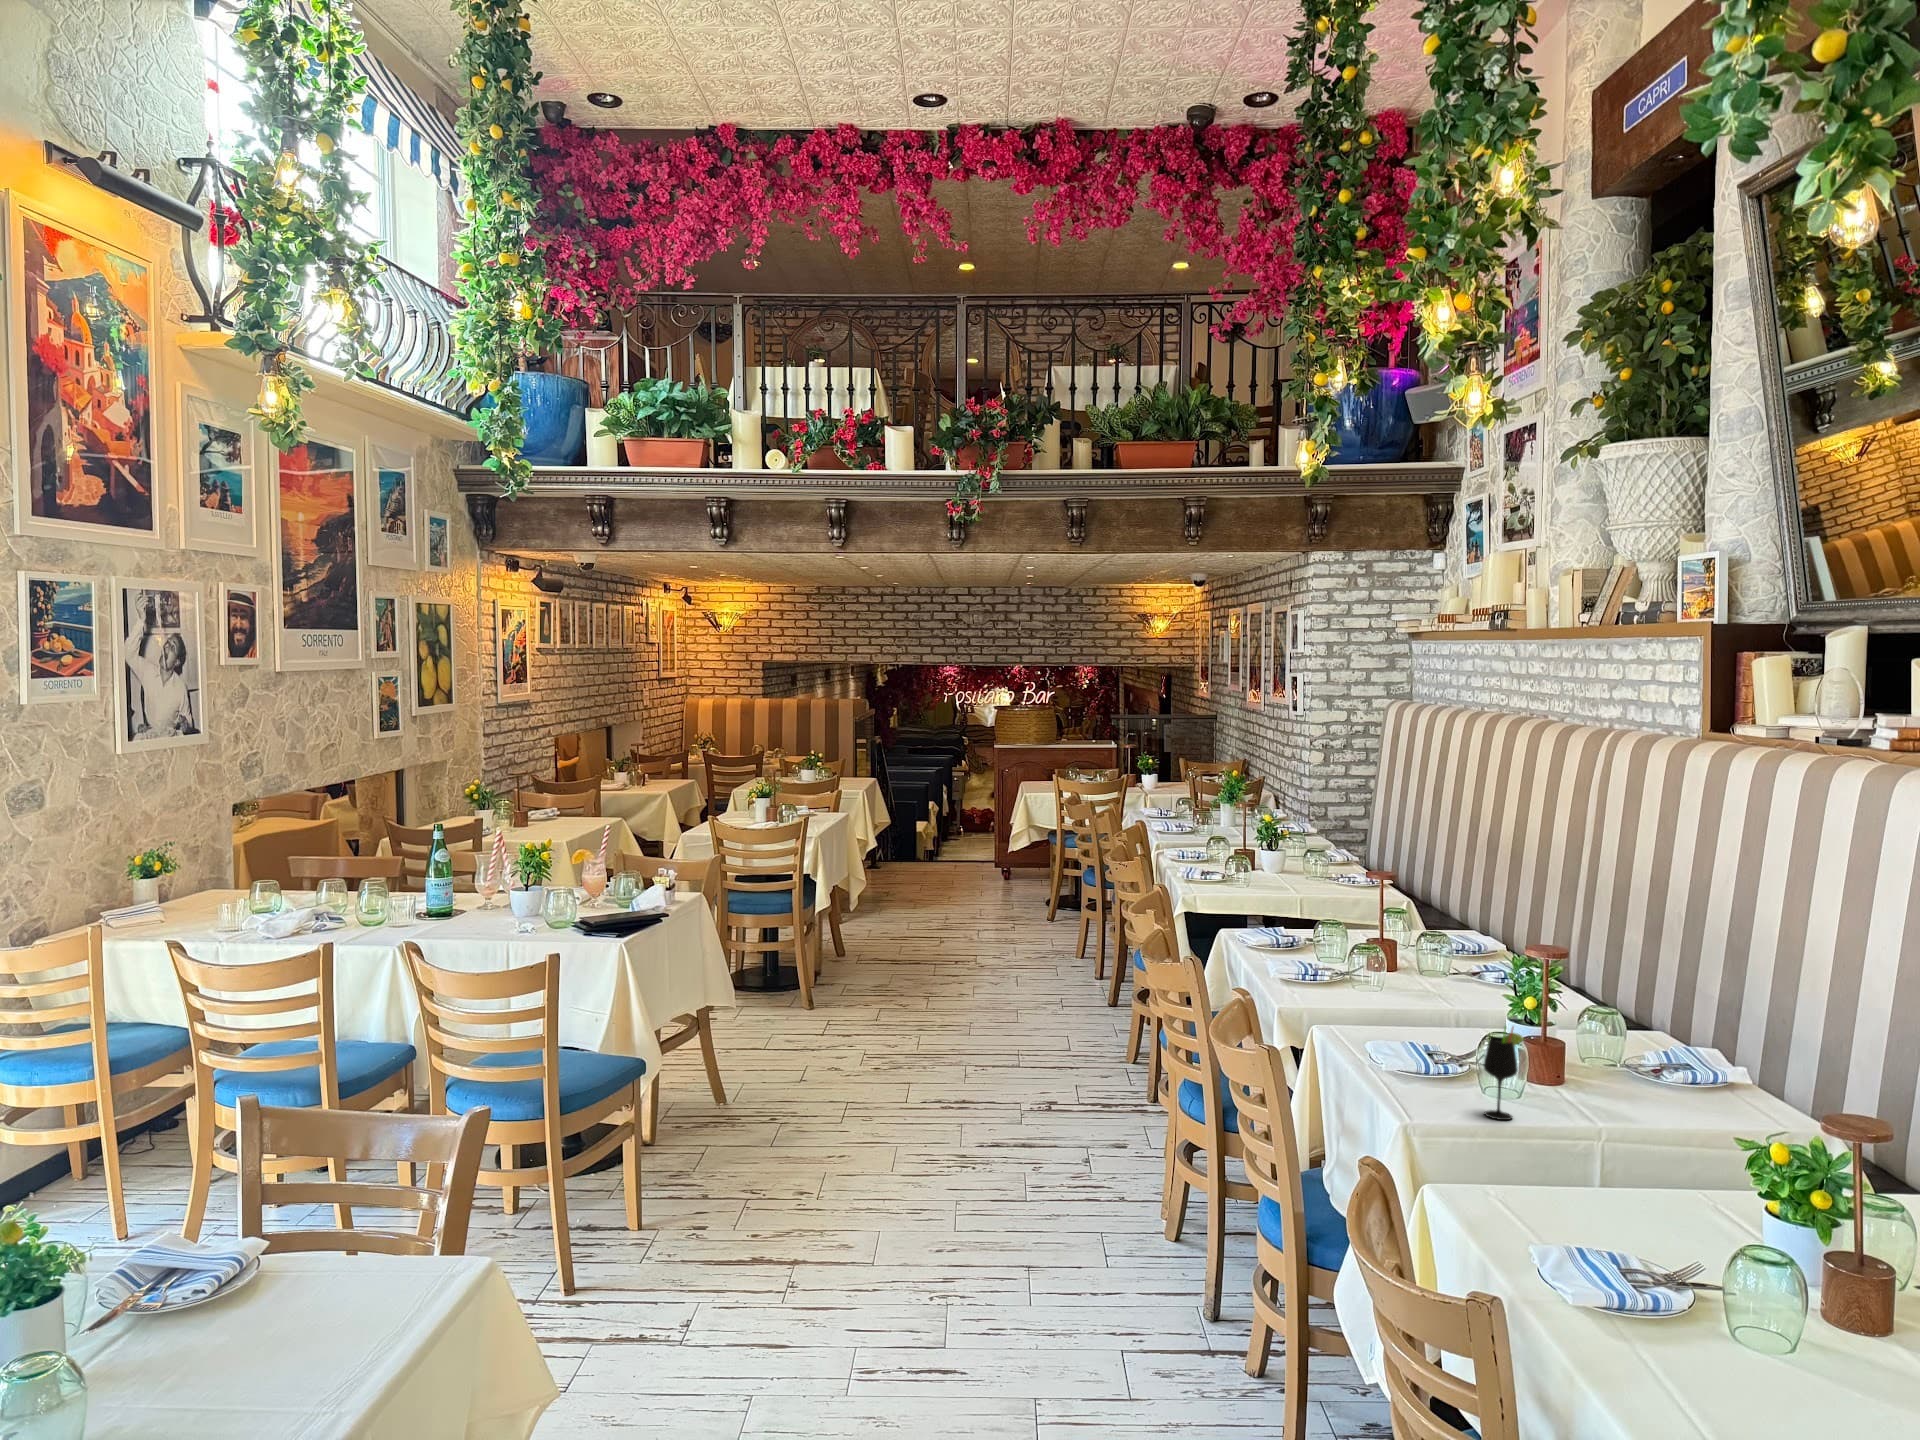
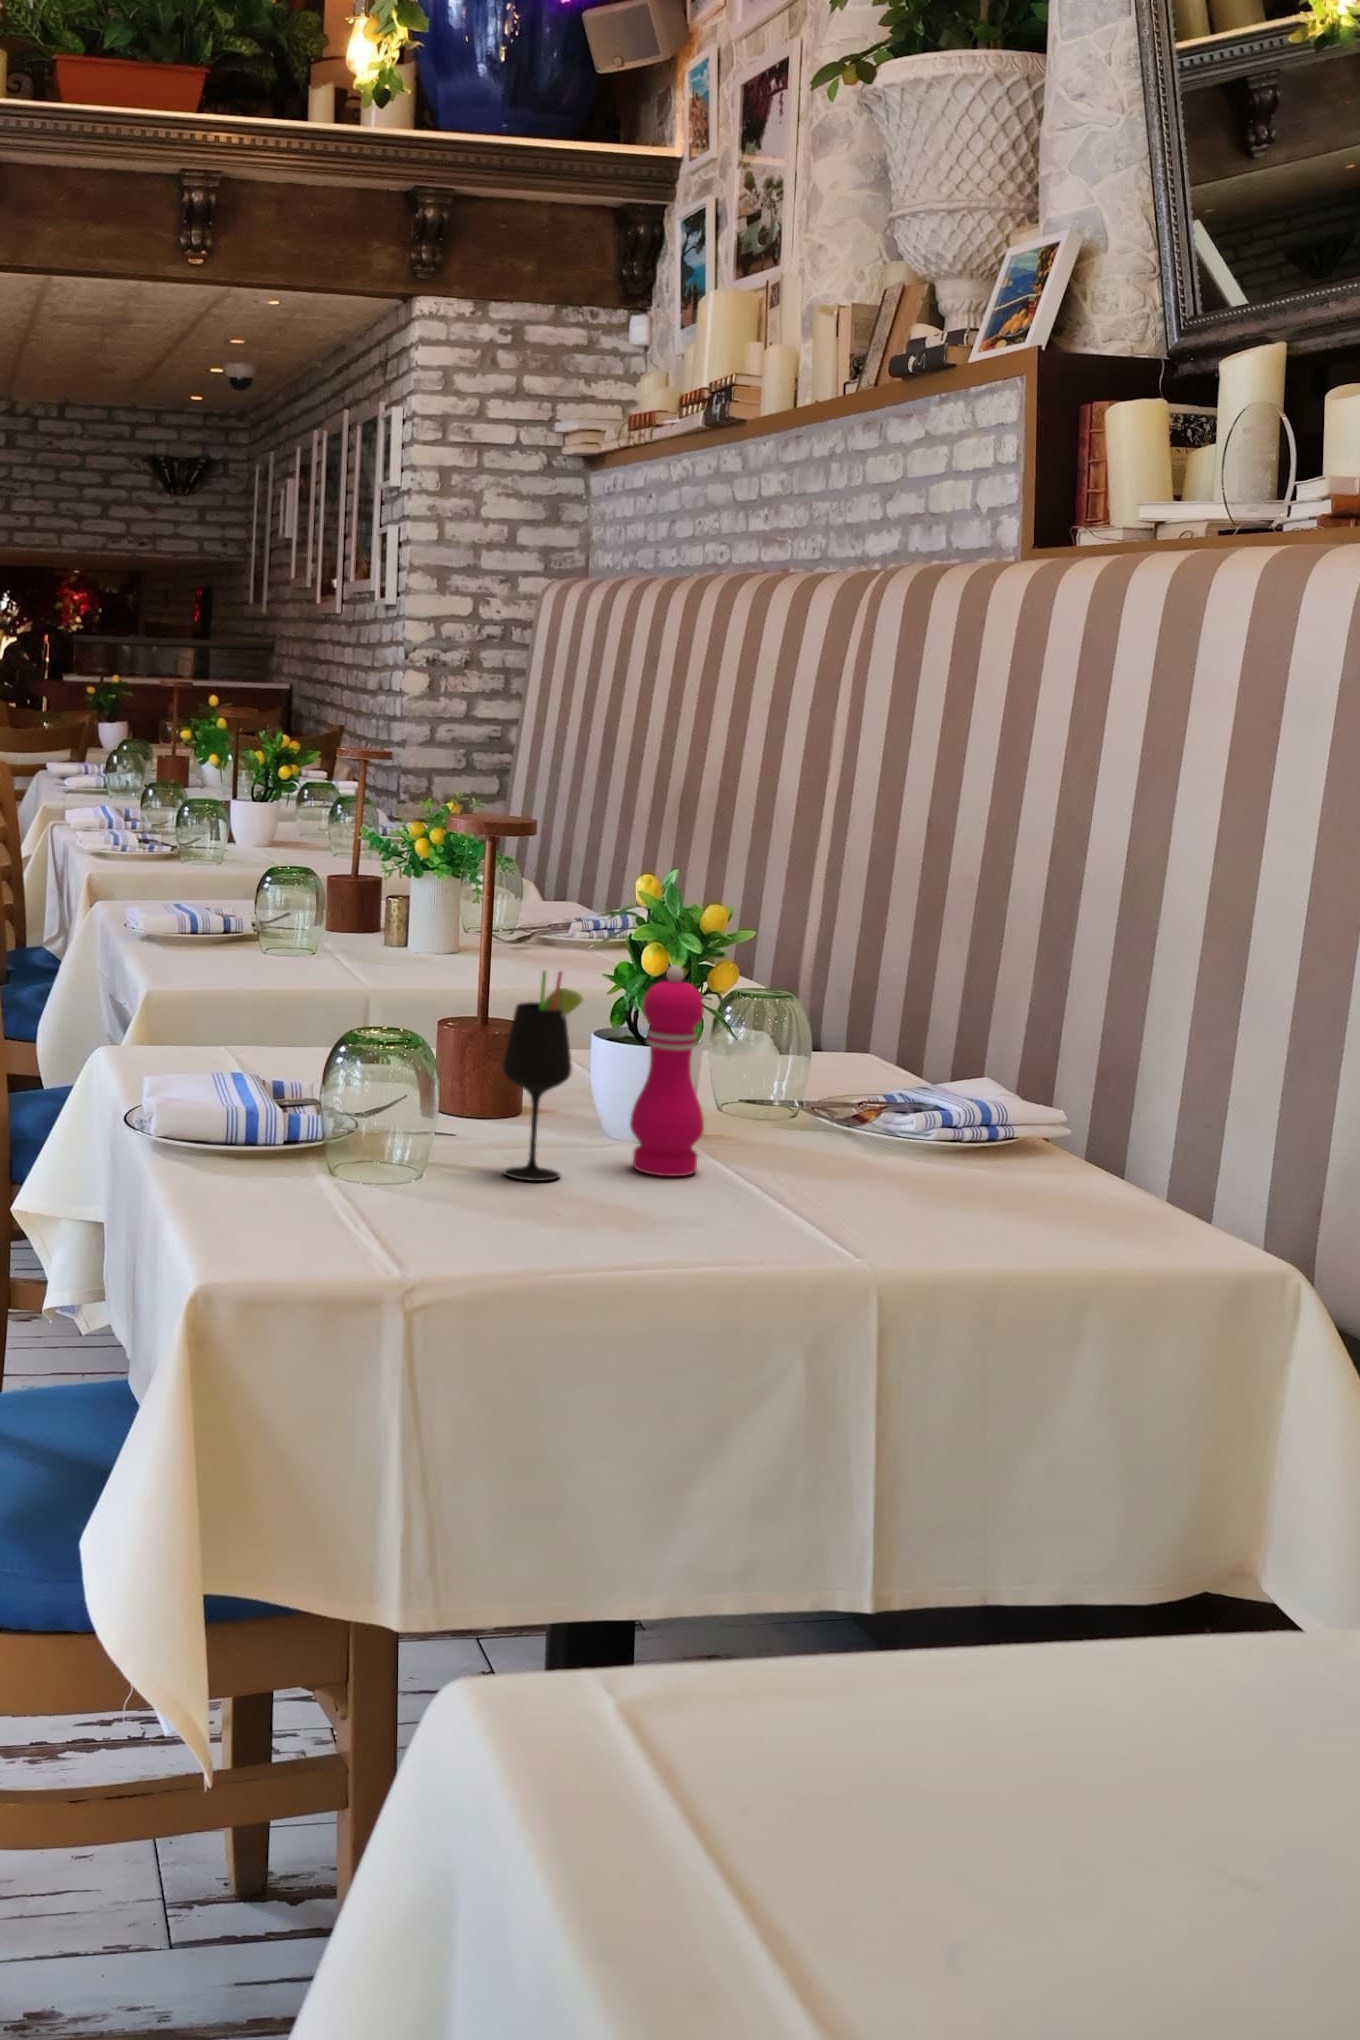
pepper mill: none [1544,1021,1582,1119] -> present [630,965,704,1176]

